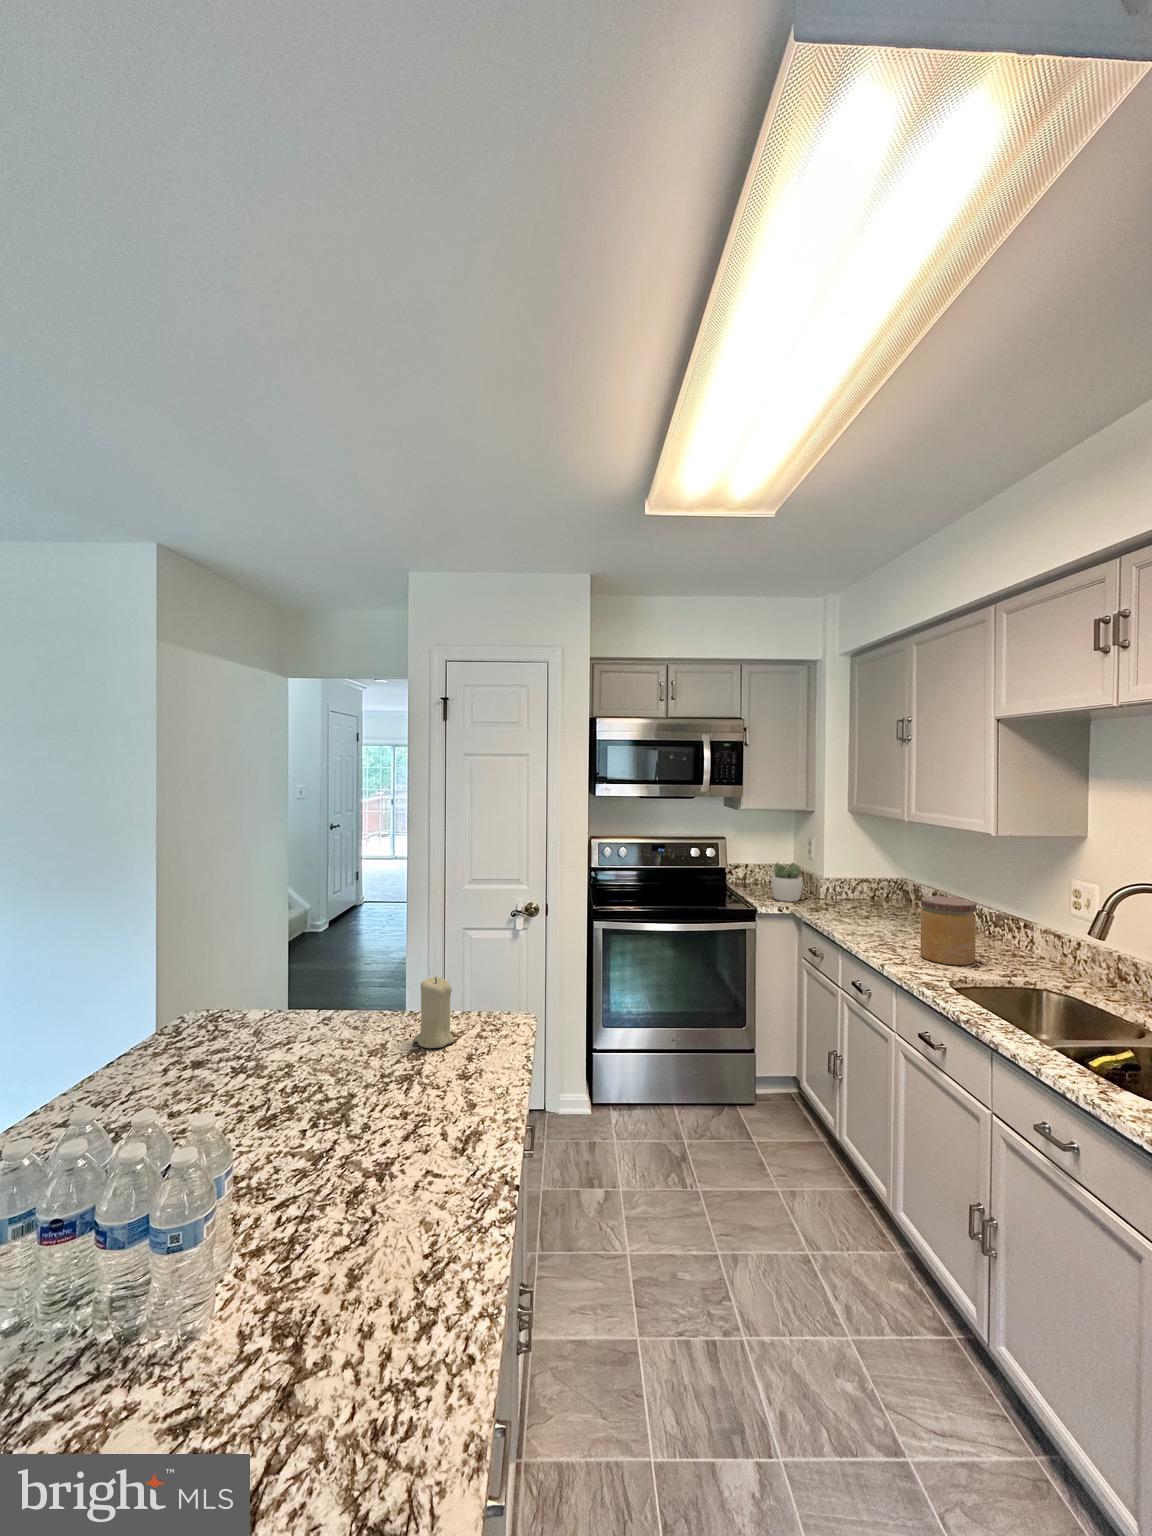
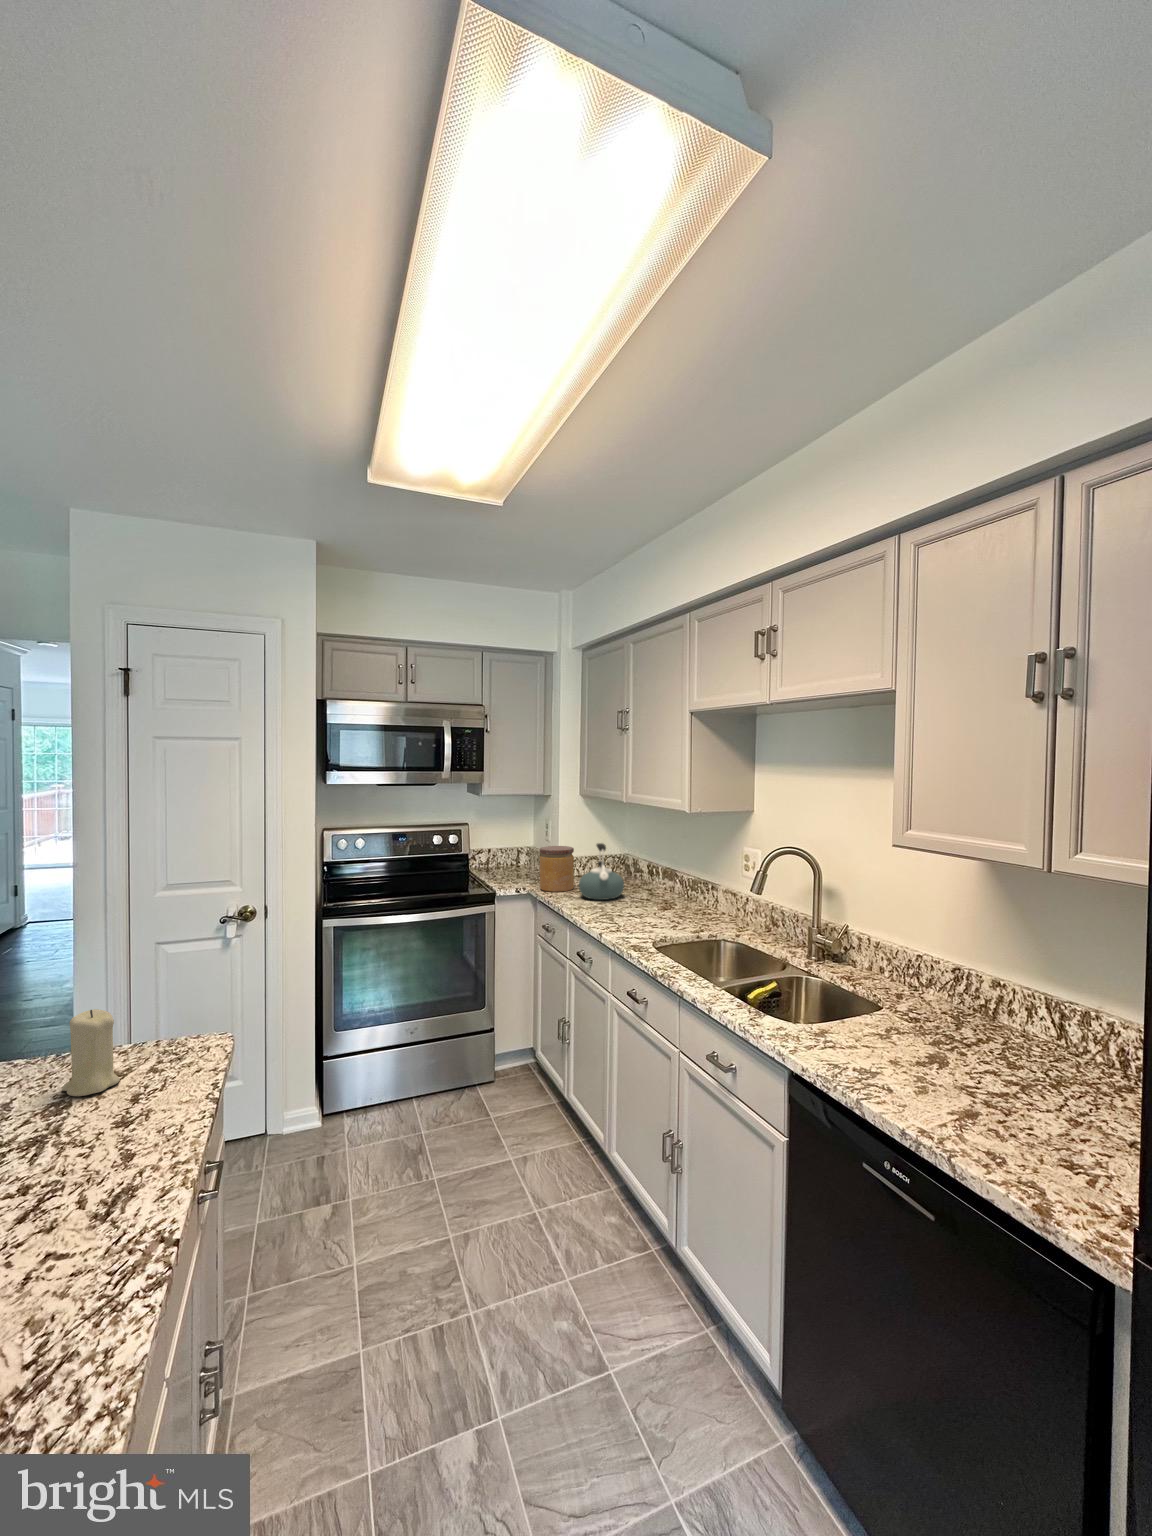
succulent plant: present [771,863,803,902] -> none [506,845,535,883]
kettle: none [856,866,910,929] -> present [579,843,624,900]
jar: present [920,896,976,965] -> present [540,846,574,892]

